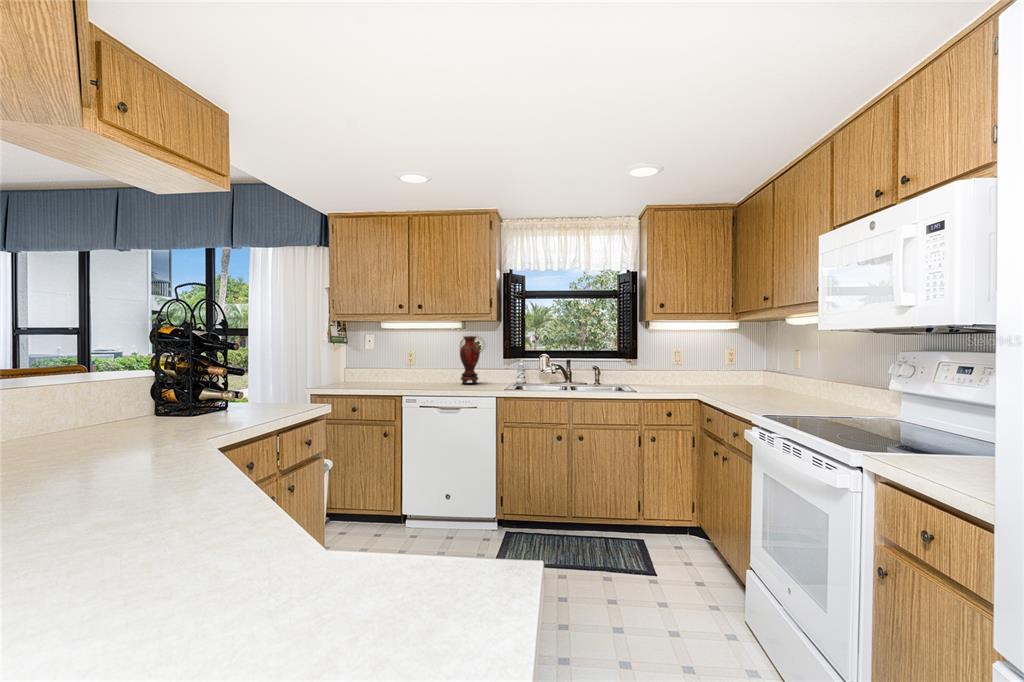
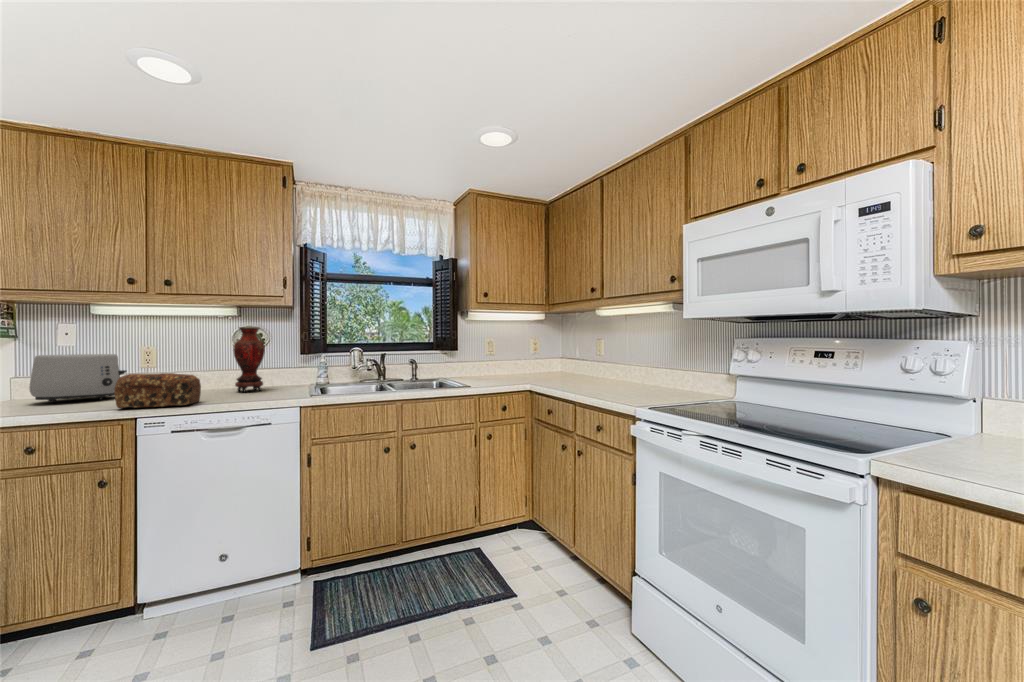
toaster: none [354,354,400,384] -> present [29,354,127,403]
bread loaf: none [392,368,438,390] -> present [114,373,201,408]

